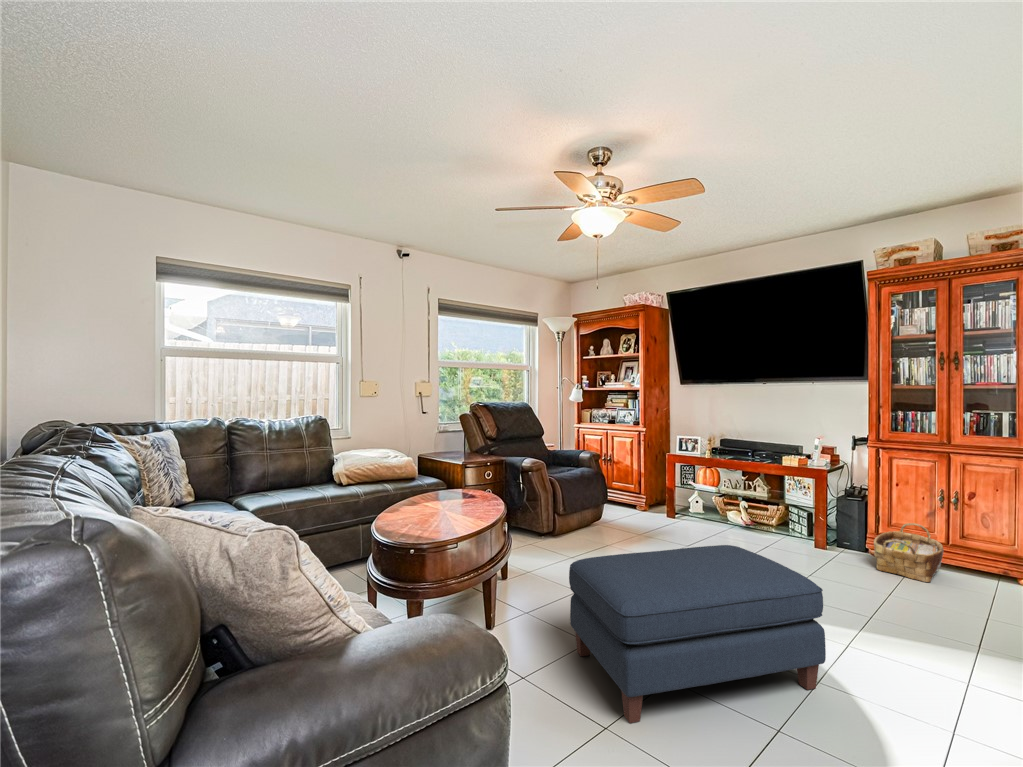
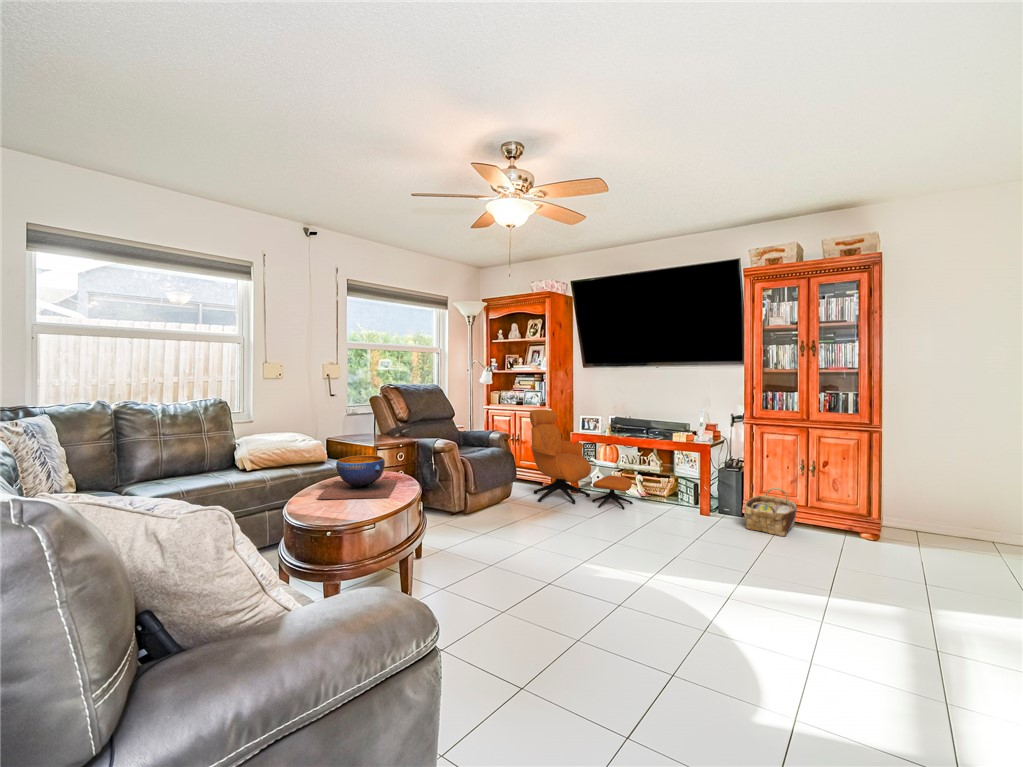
armchair: none [620,428,735,538] -> present [530,410,633,509]
decorative bowl: none [402,475,481,520] -> present [319,455,397,499]
ottoman: present [569,545,826,723] -> none [484,510,697,661]

